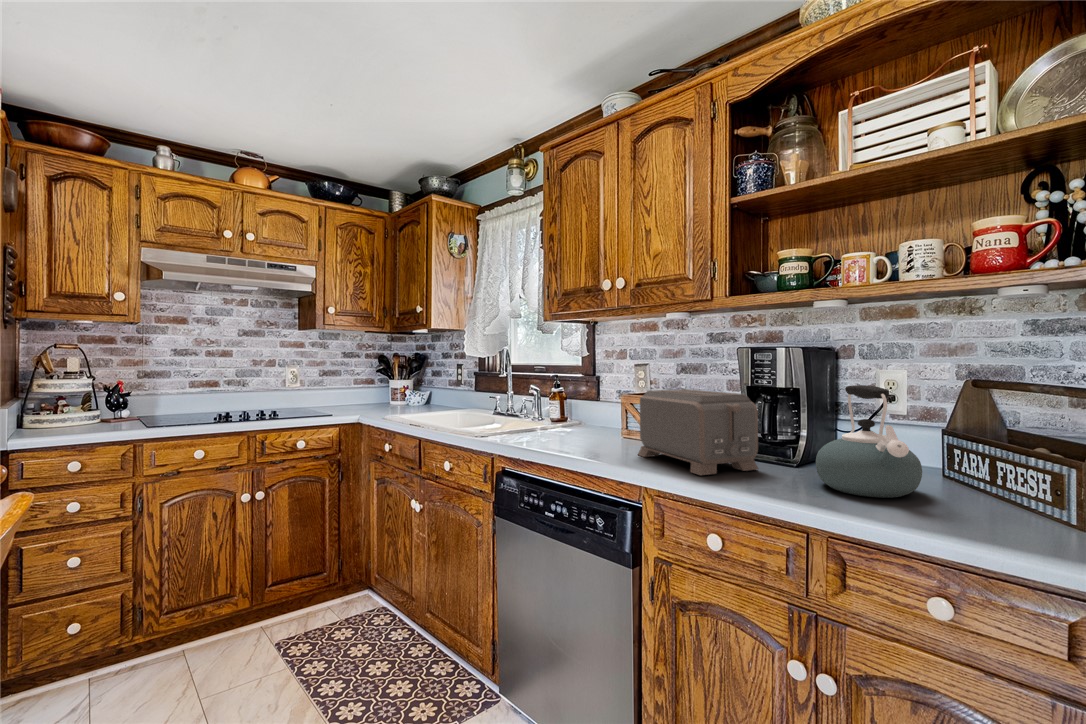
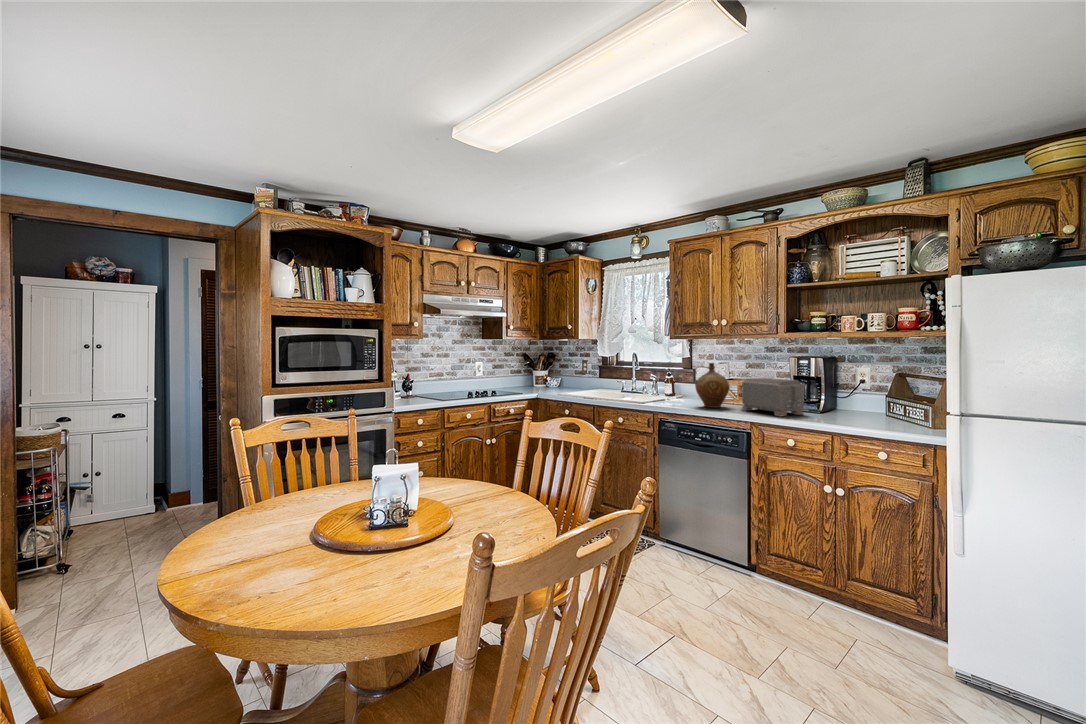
ceramic jug: none [559,359,624,448] -> present [694,363,730,408]
kettle: present [816,385,922,498] -> none [832,376,876,422]

